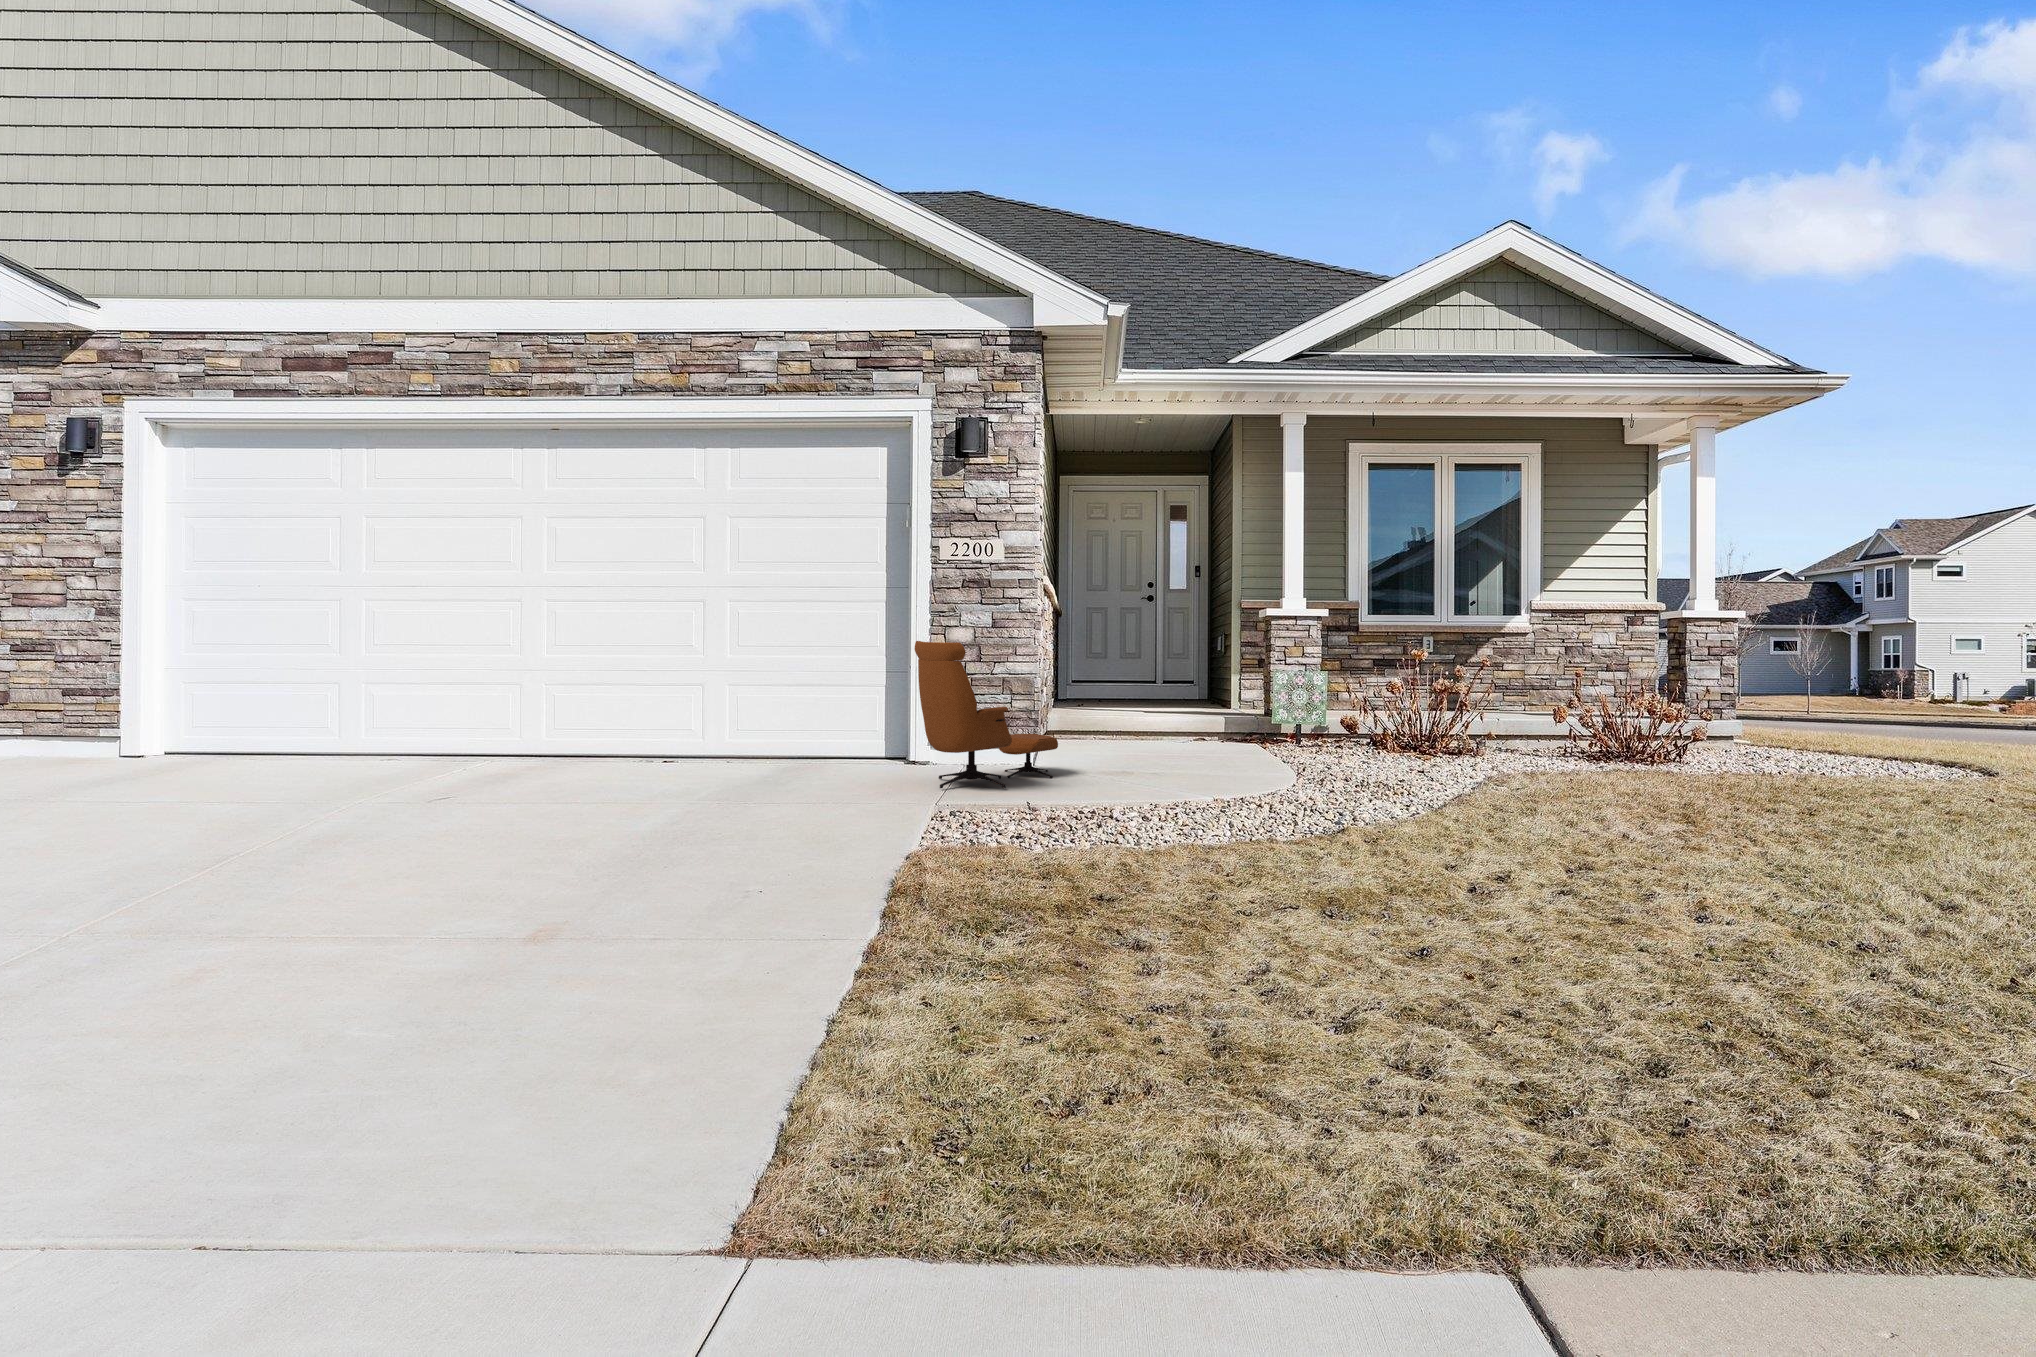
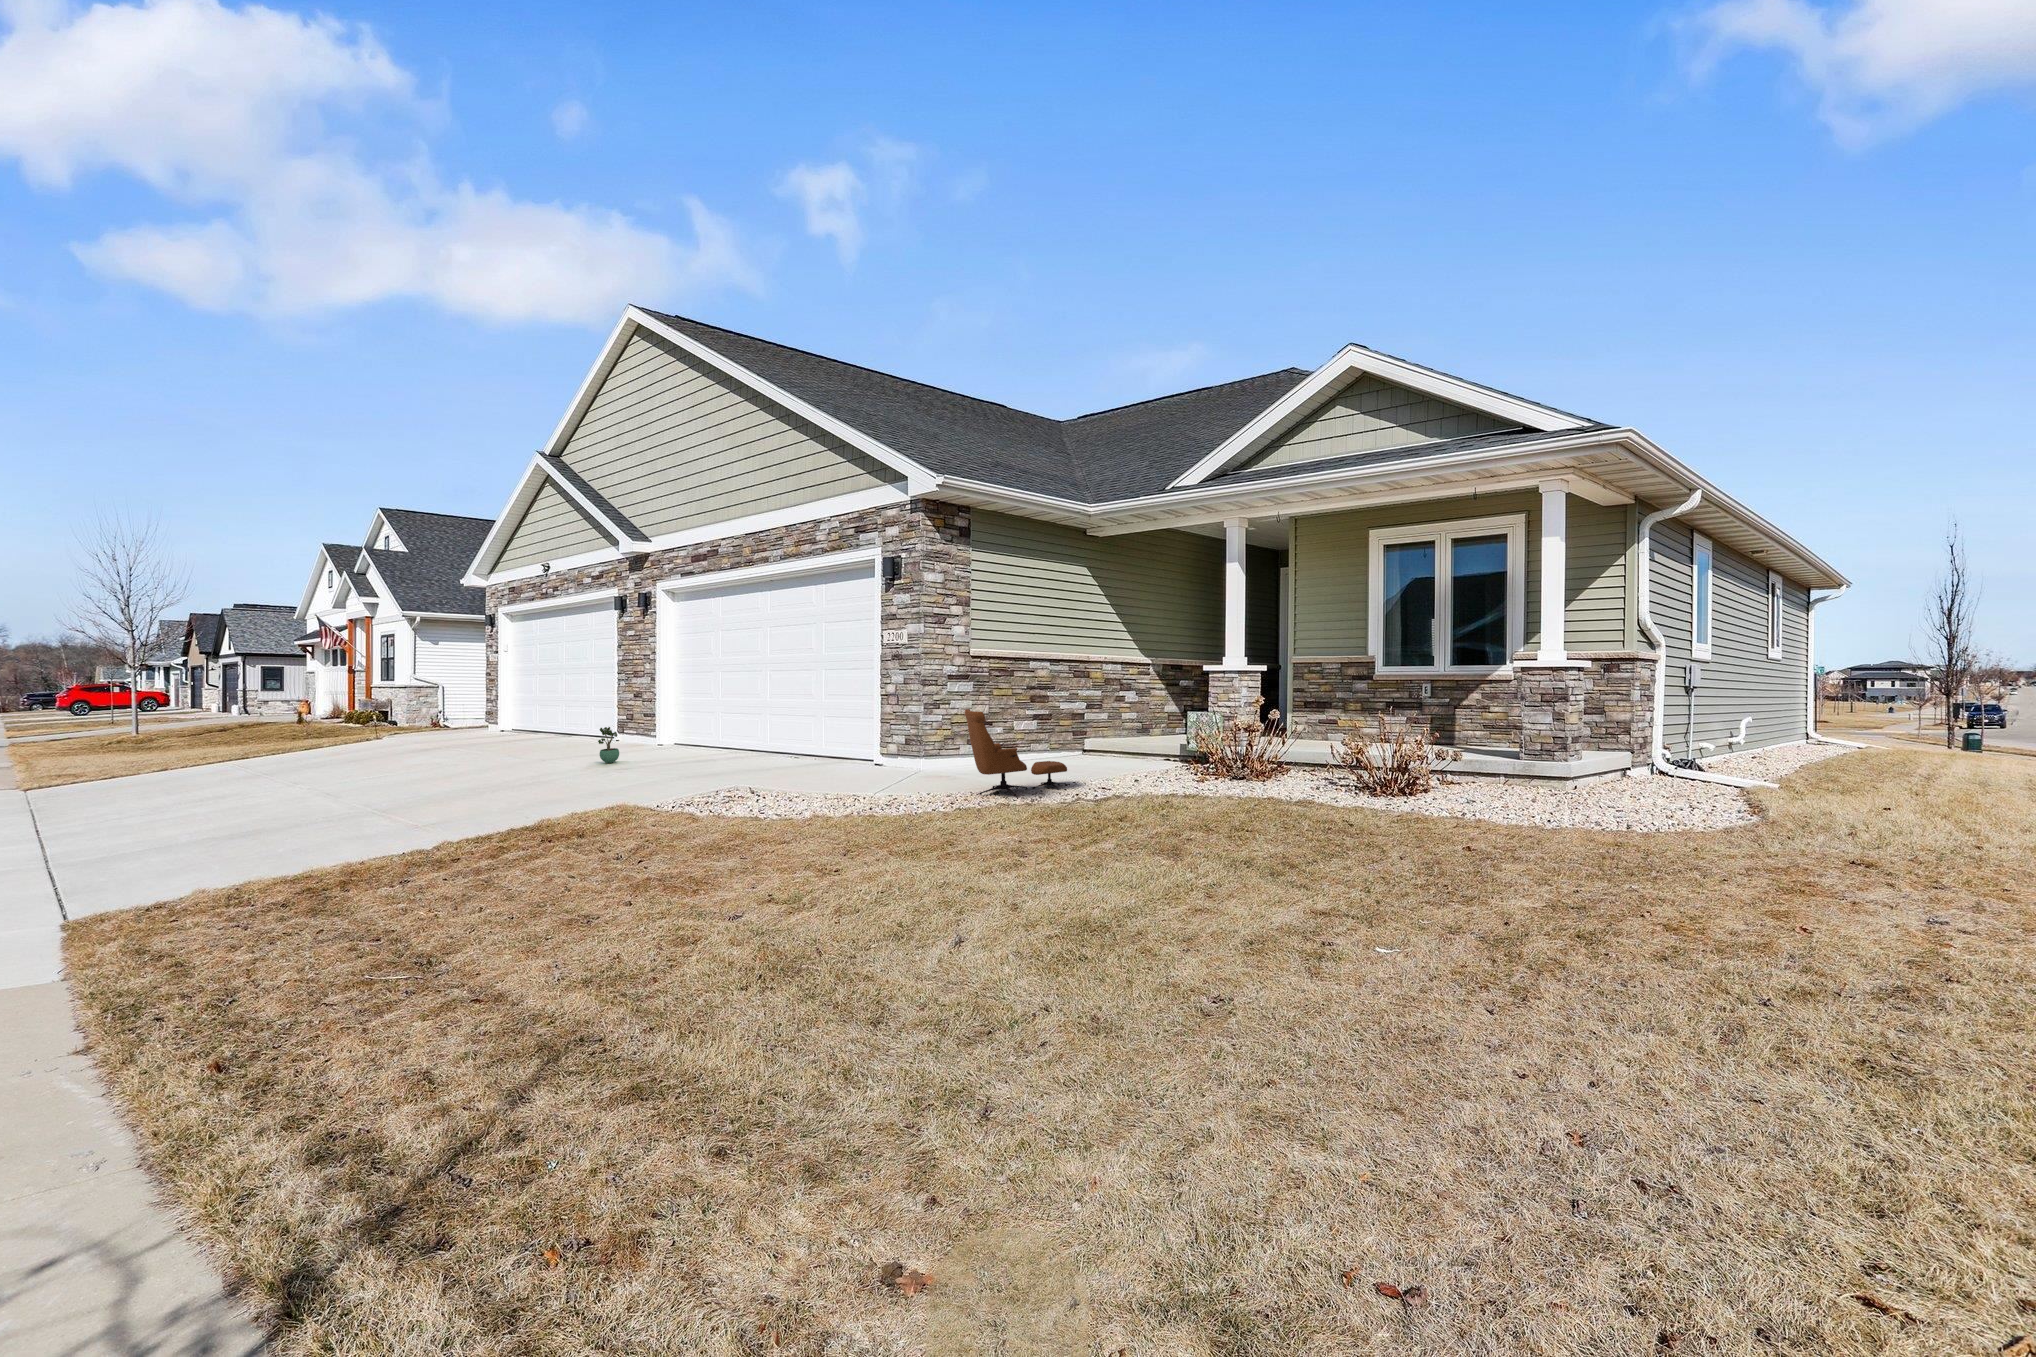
potted plant: none [35,687,88,762] -> present [598,727,619,763]

